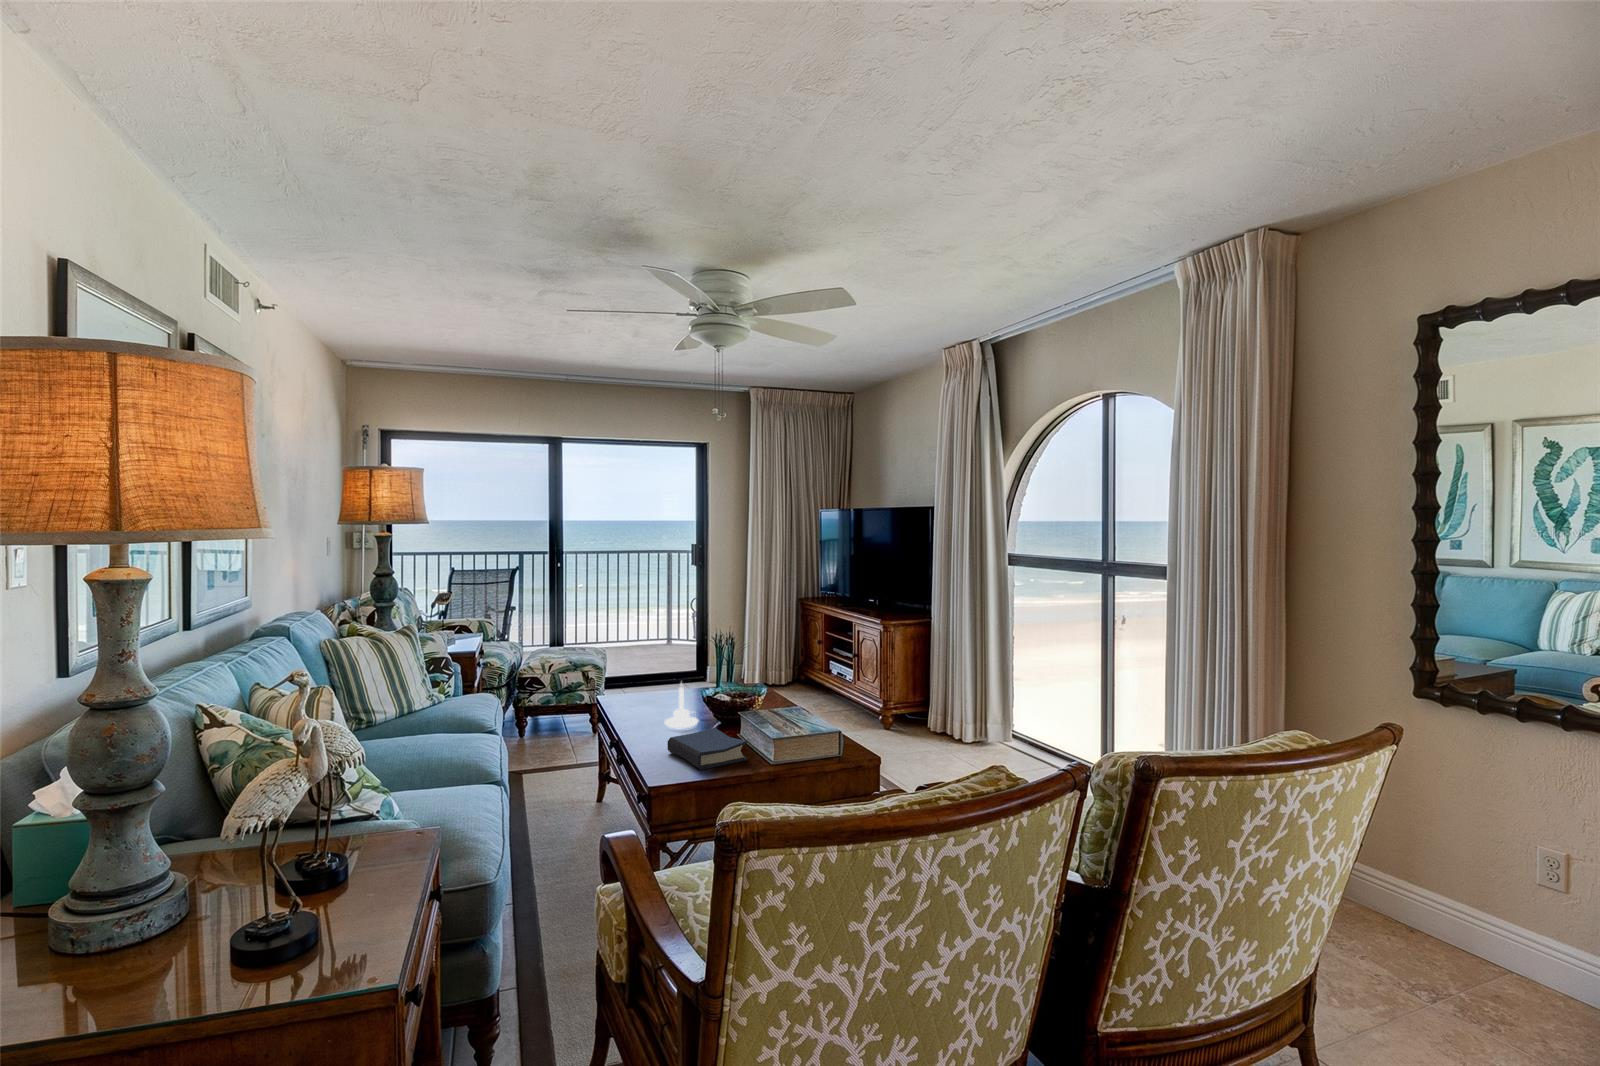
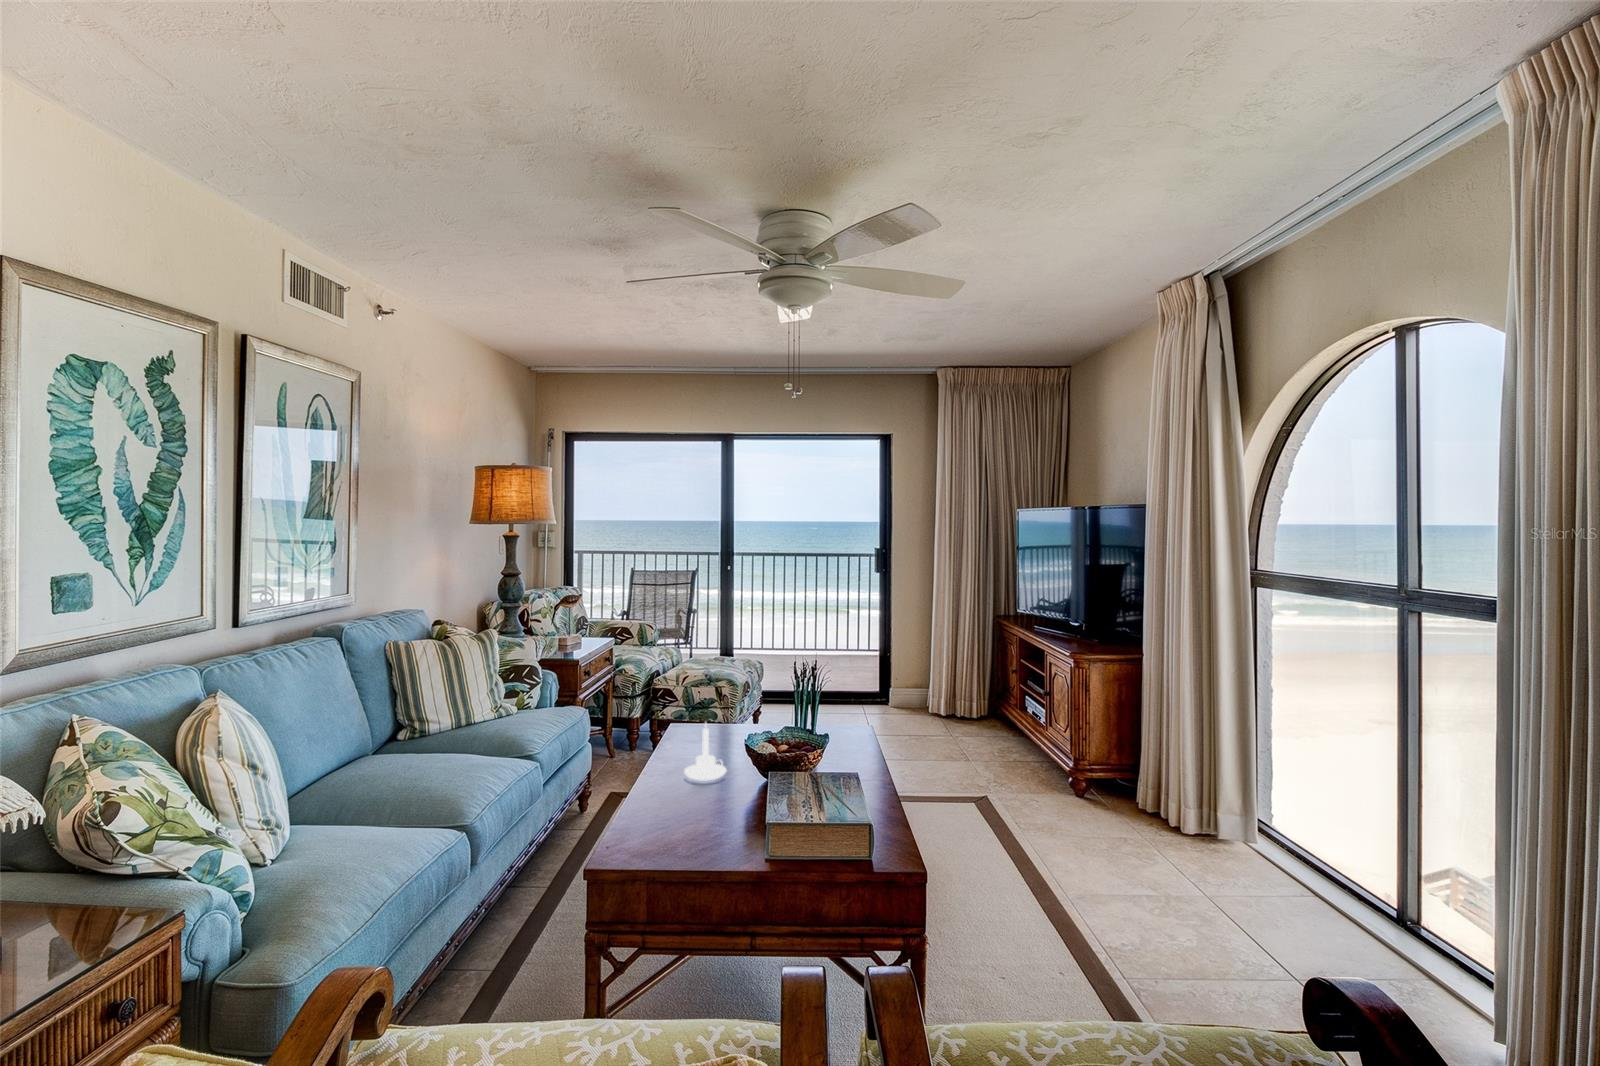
hardback book: present [667,728,747,770] -> none [643,789,721,848]

